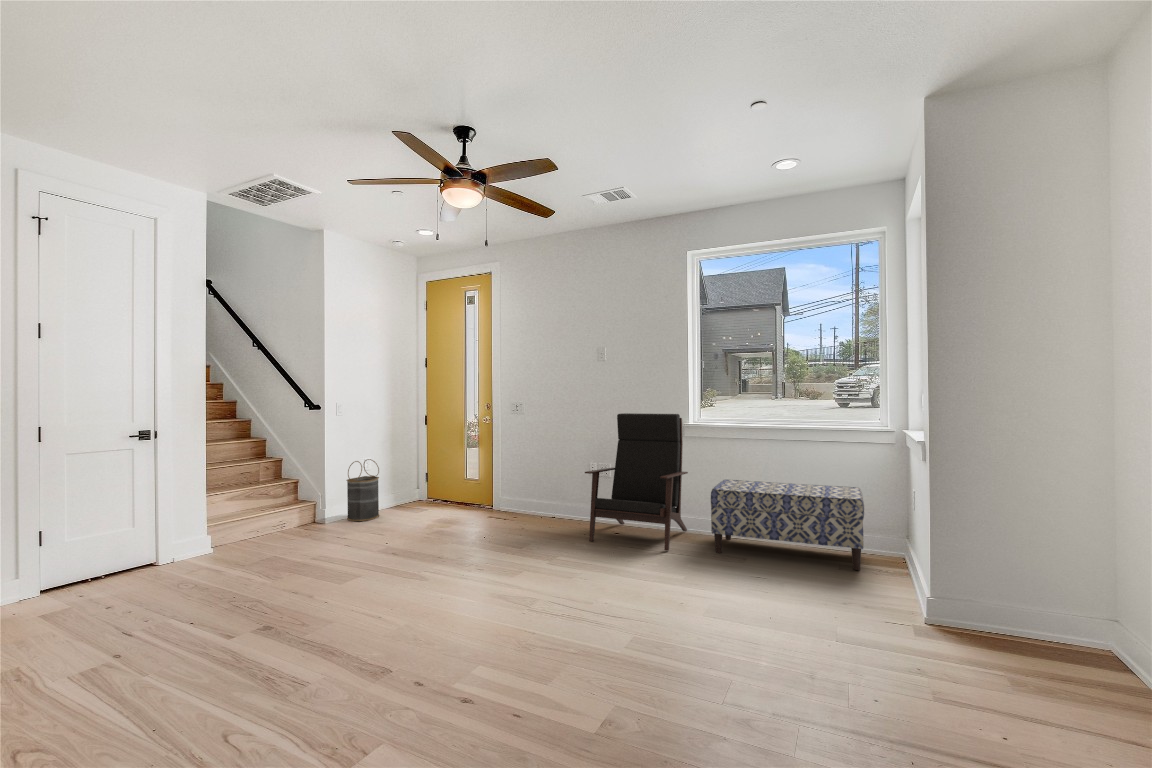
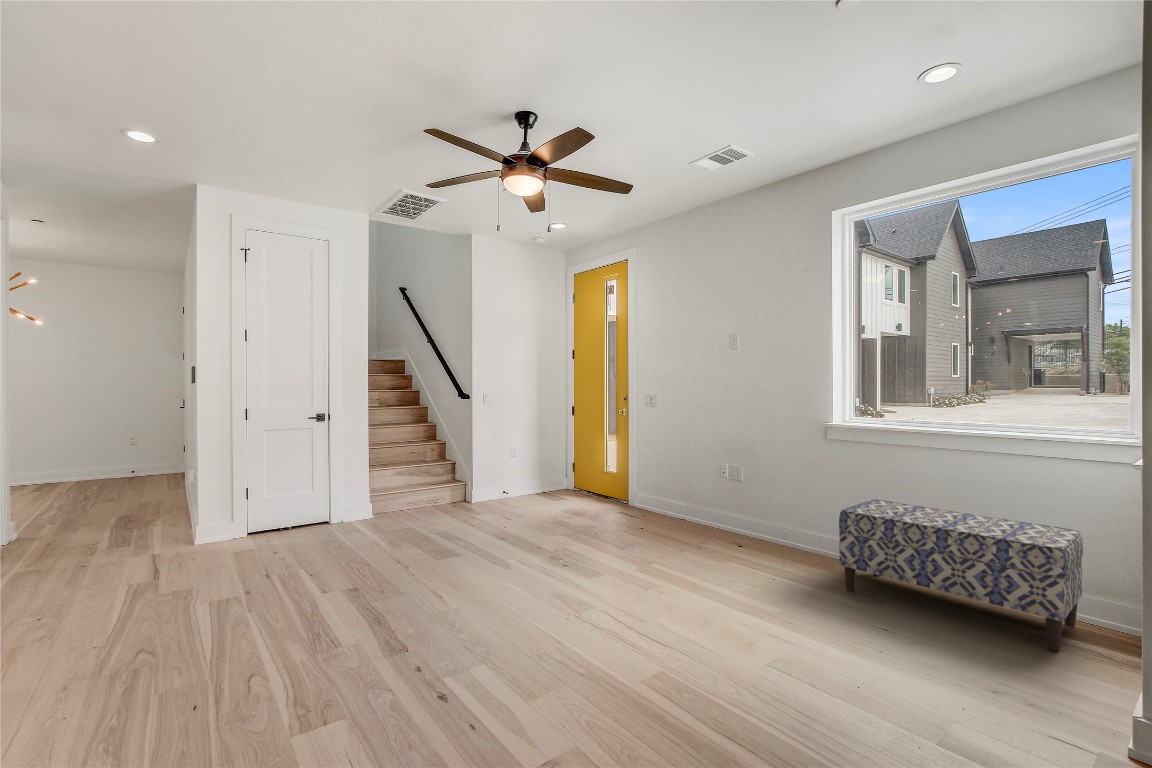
lounge chair: present [585,413,688,551] -> none [693,412,828,578]
basket: present [347,459,379,521] -> none [490,447,519,504]

